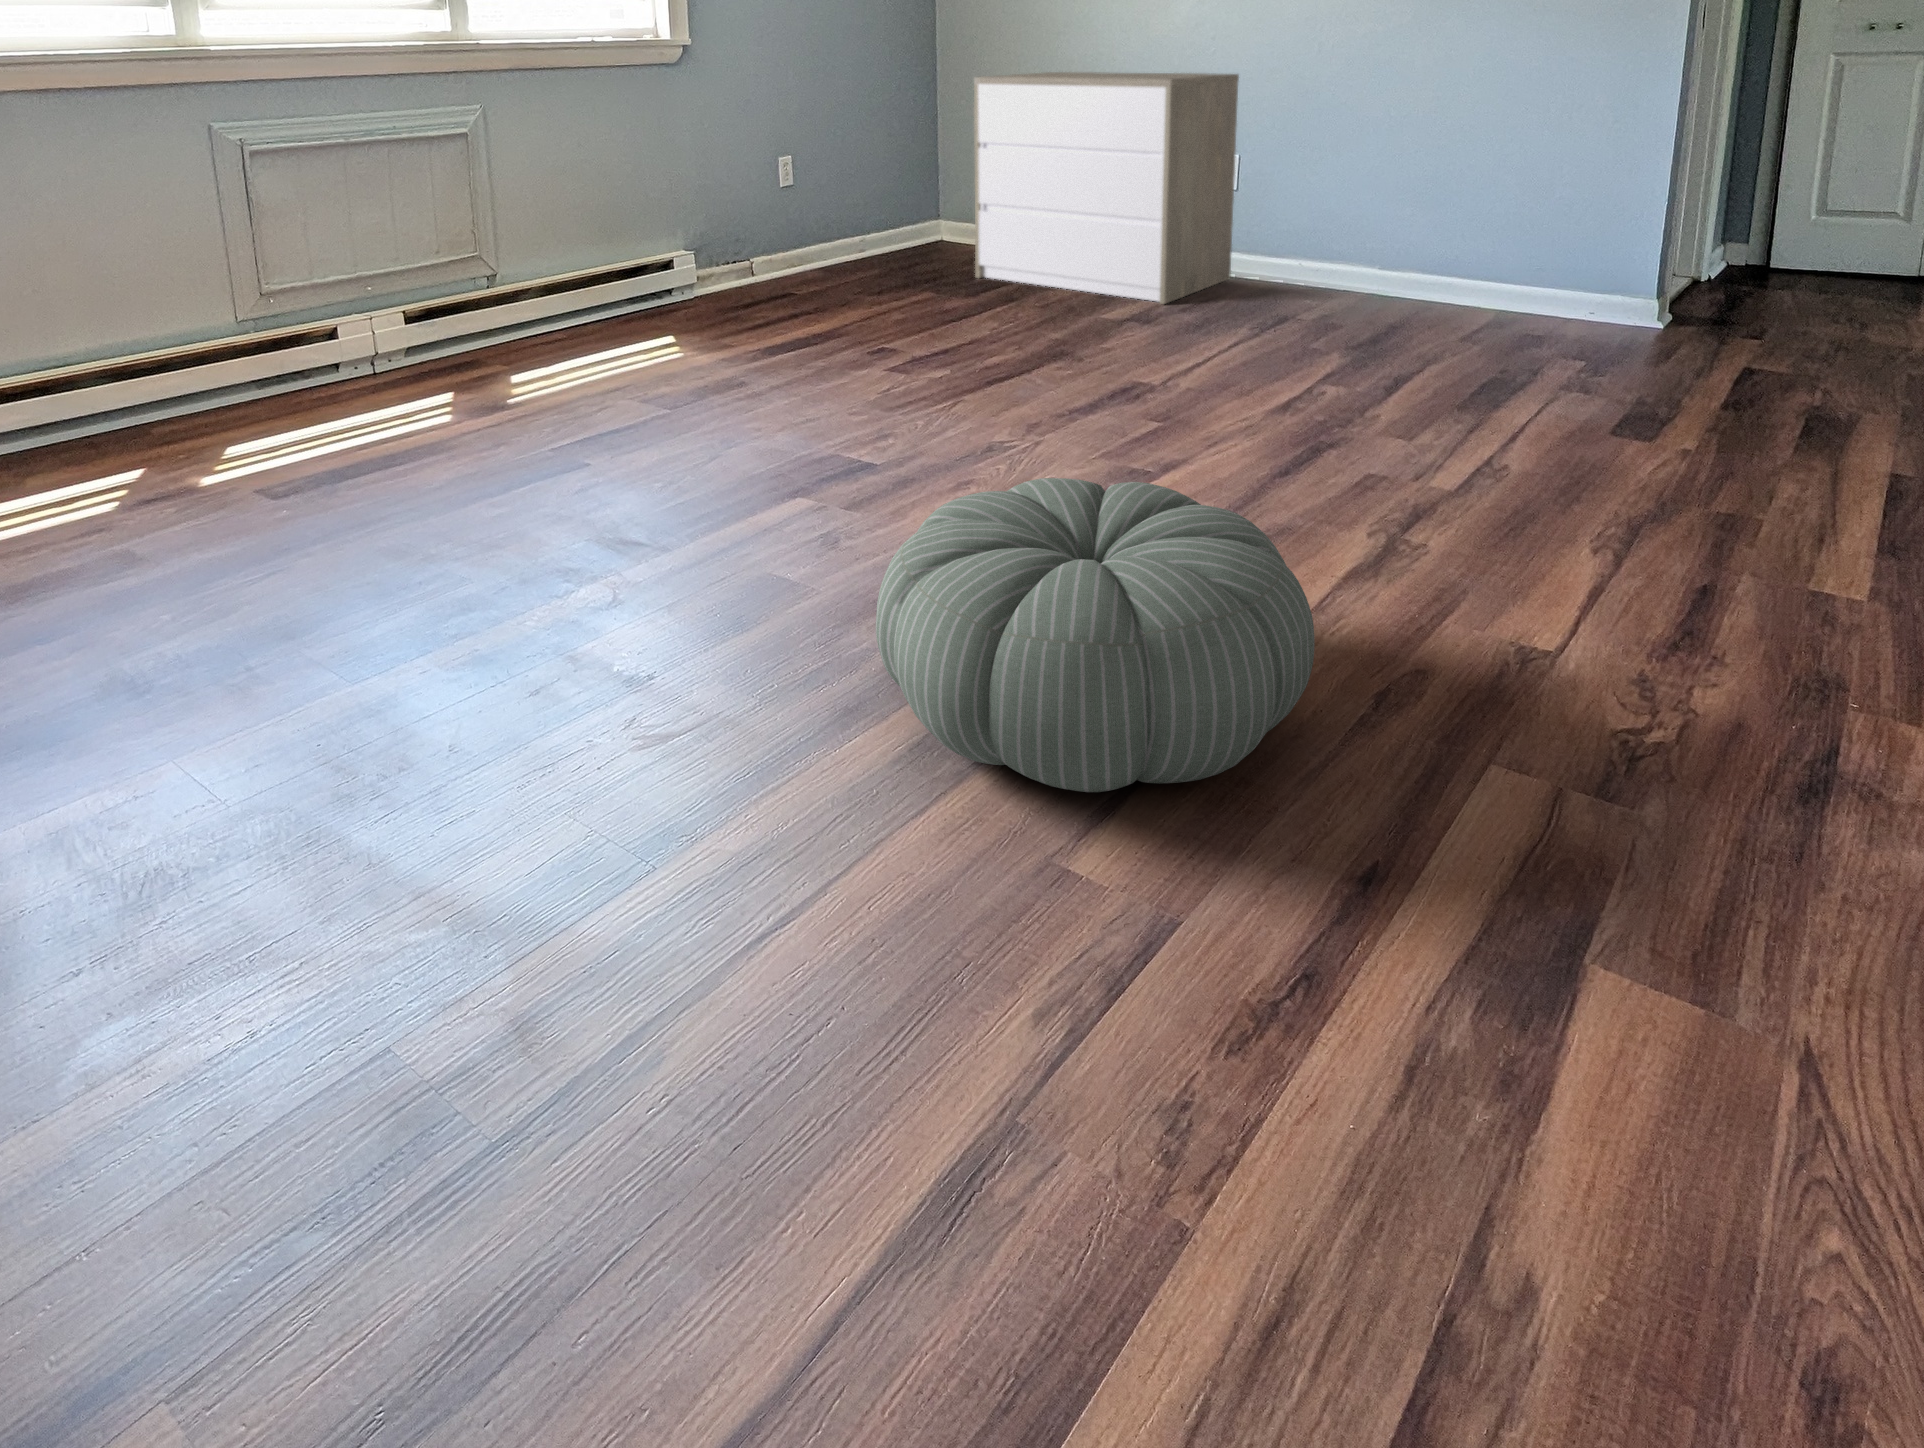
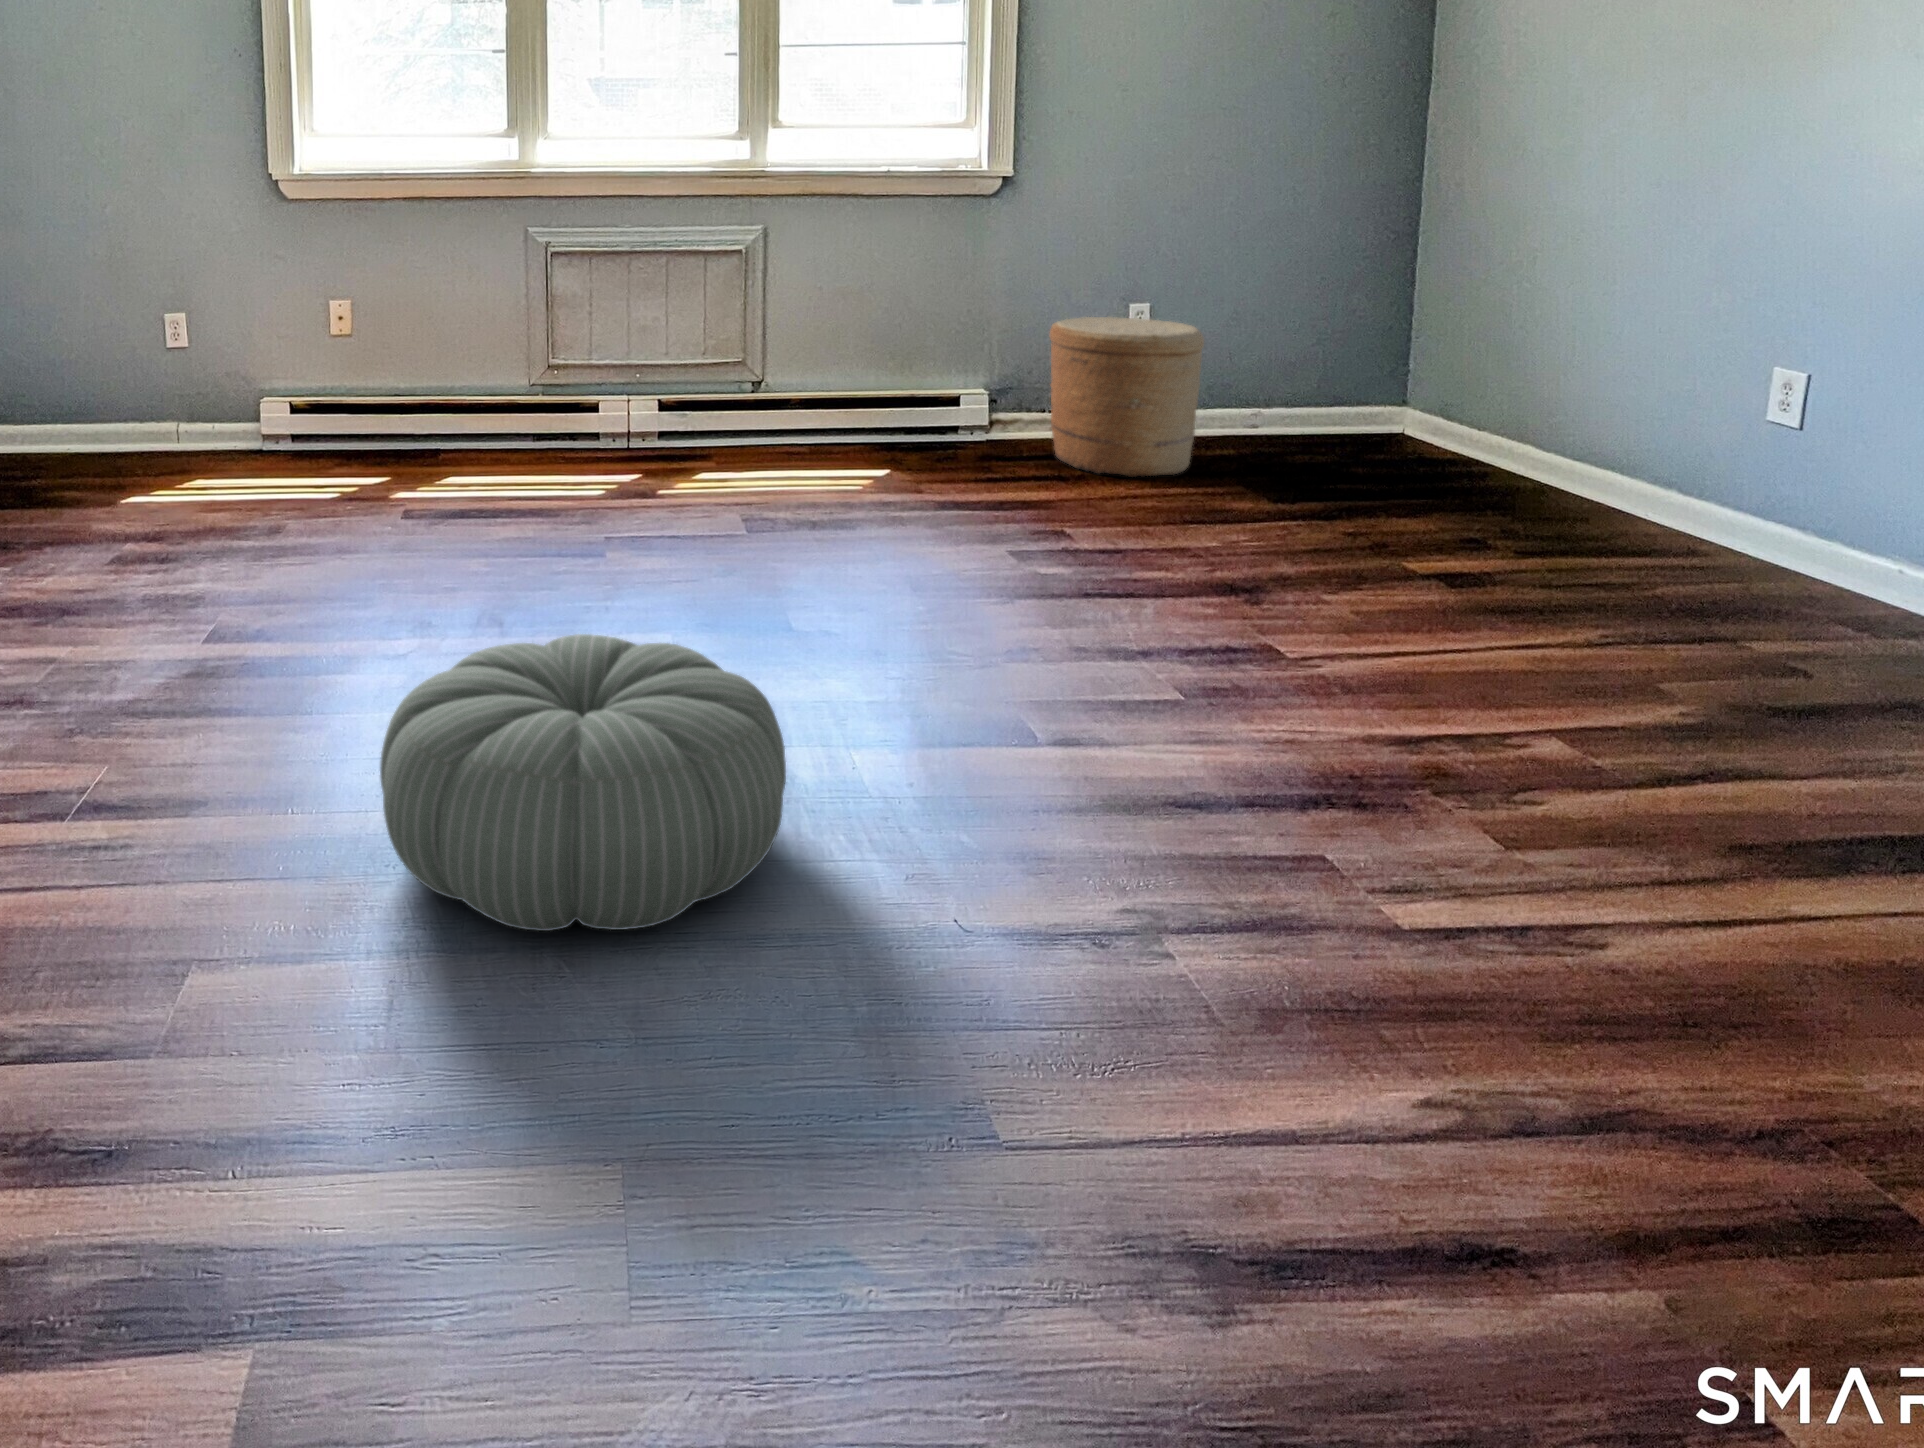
dresser: present [974,72,1239,304] -> none [1350,226,1794,578]
woven basket: none [743,168,871,301] -> present [1050,317,1204,477]

